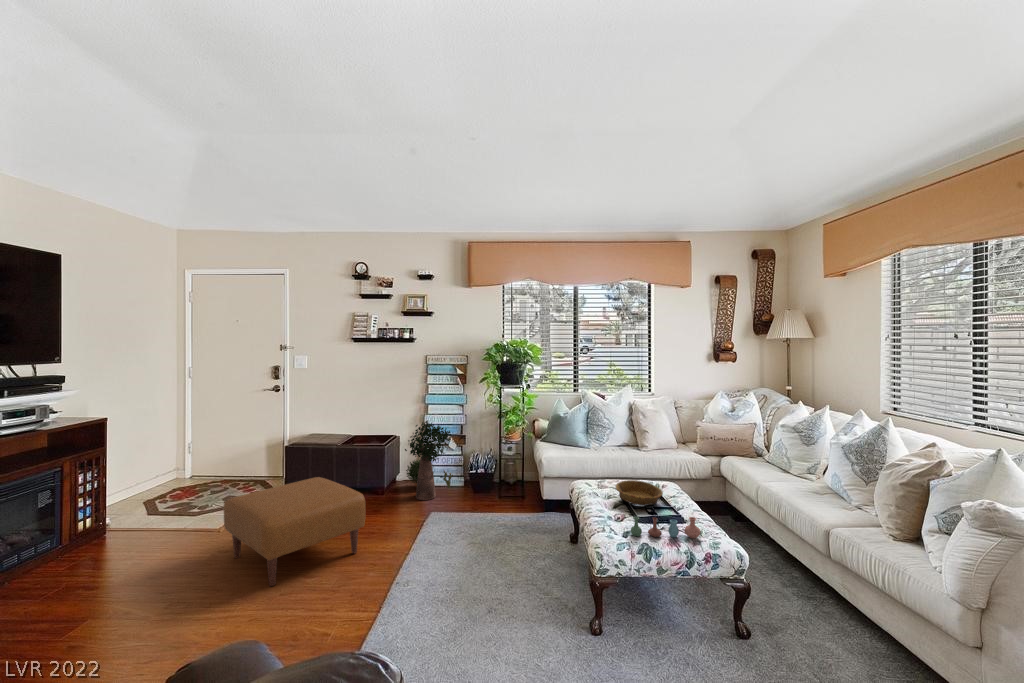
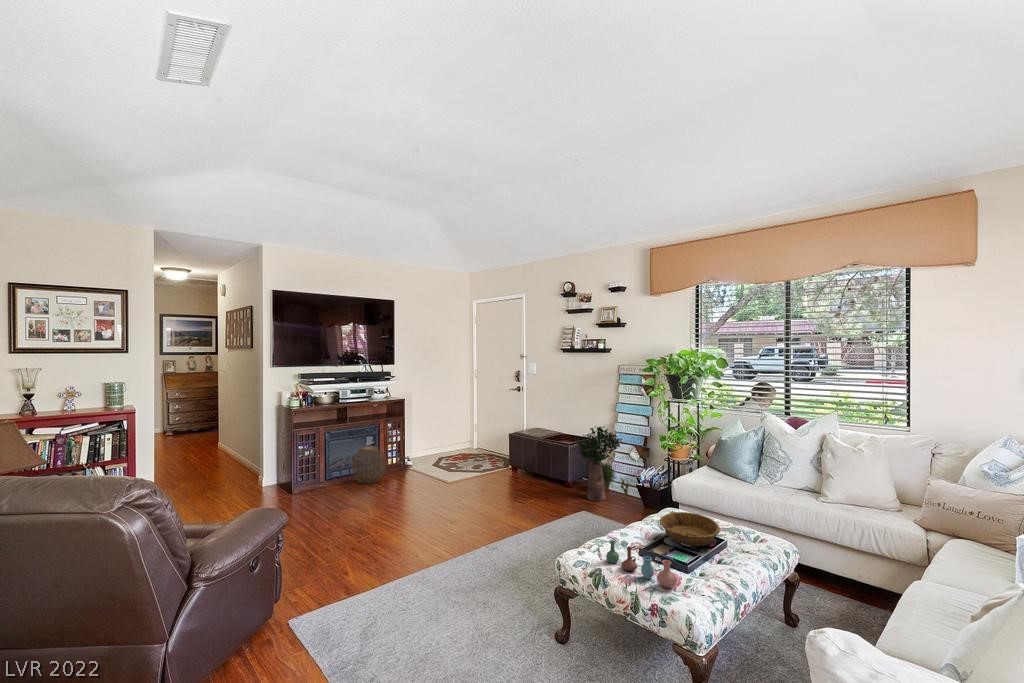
ottoman: present [224,477,365,586] -> none [415,456,496,521]
woven basket: none [24,505,101,576] -> present [352,446,386,484]

